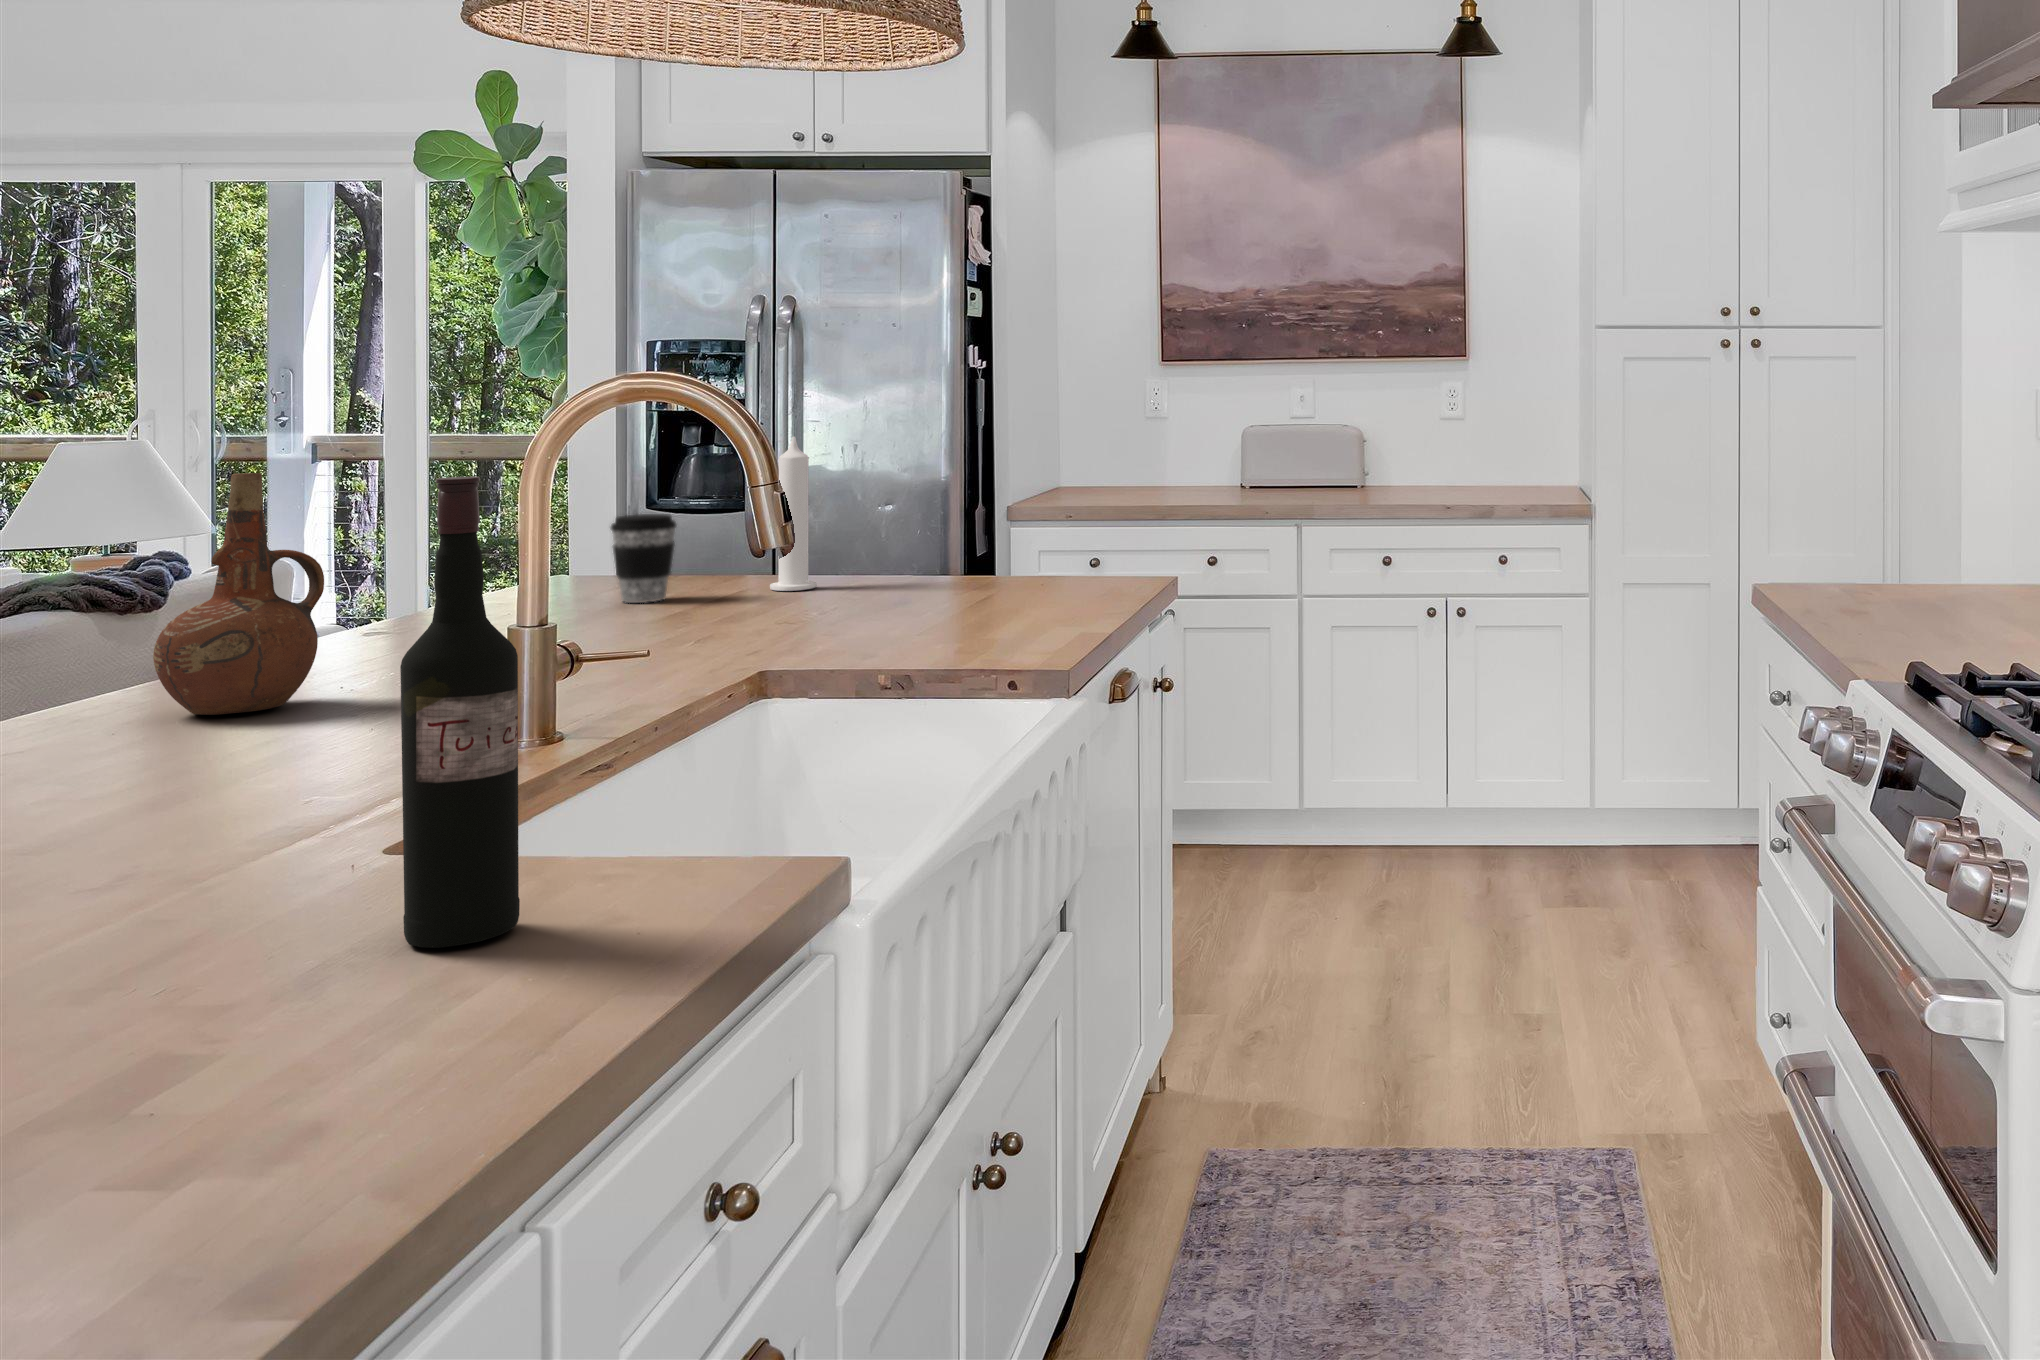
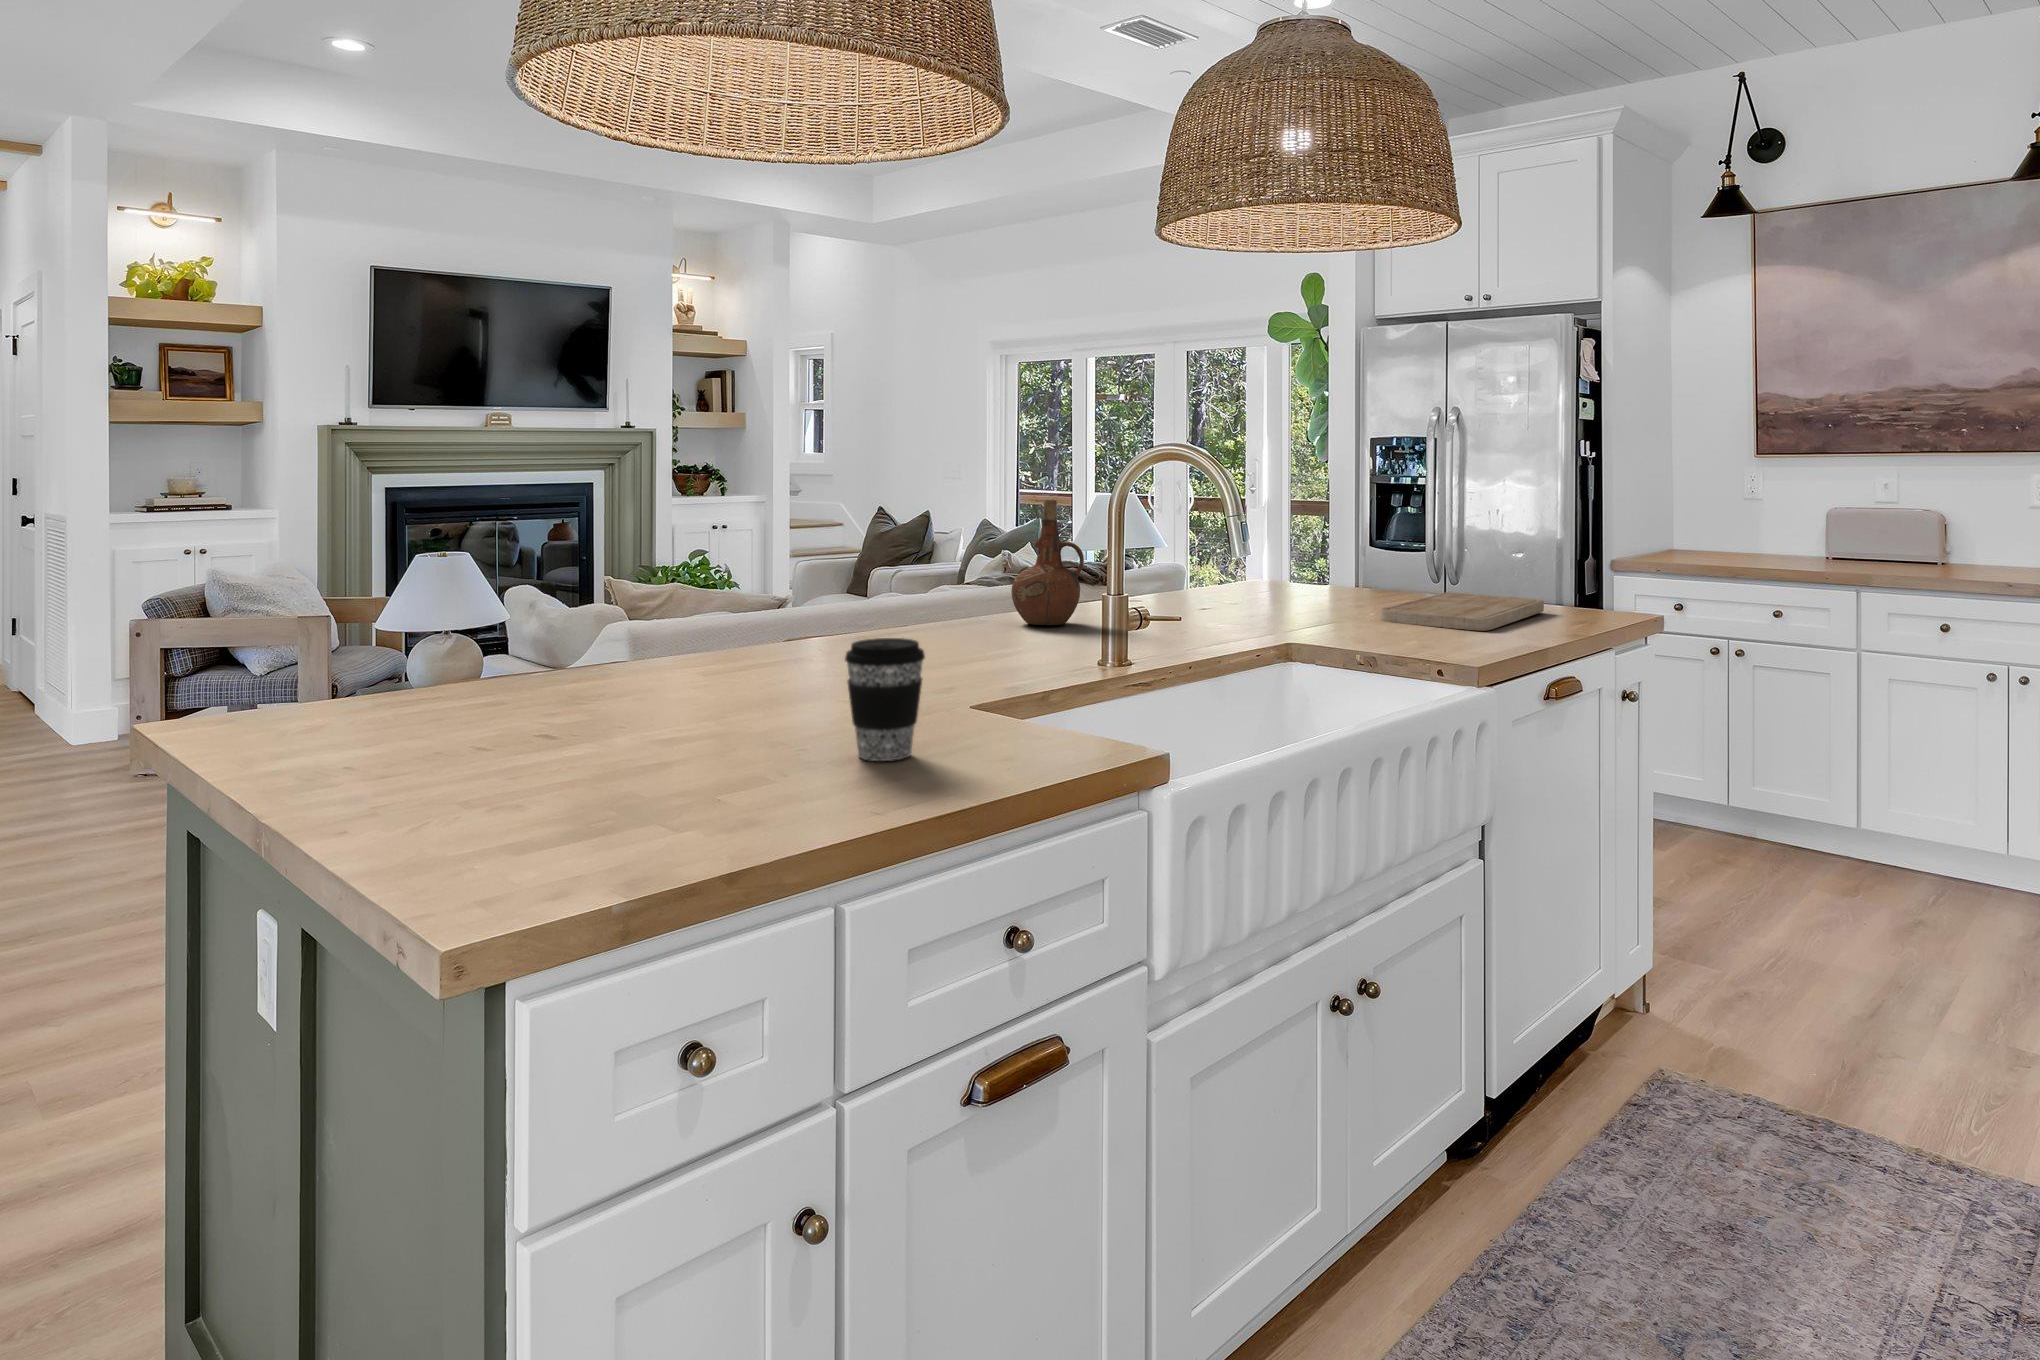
candle: present [770,437,817,591] -> none [1376,496,1405,598]
wine bottle: present [400,476,520,948] -> none [959,496,1012,739]
coffee cup: present [611,514,676,603] -> present [845,638,925,761]
cutting board: none [832,570,1034,627] -> present [1380,592,1544,631]

